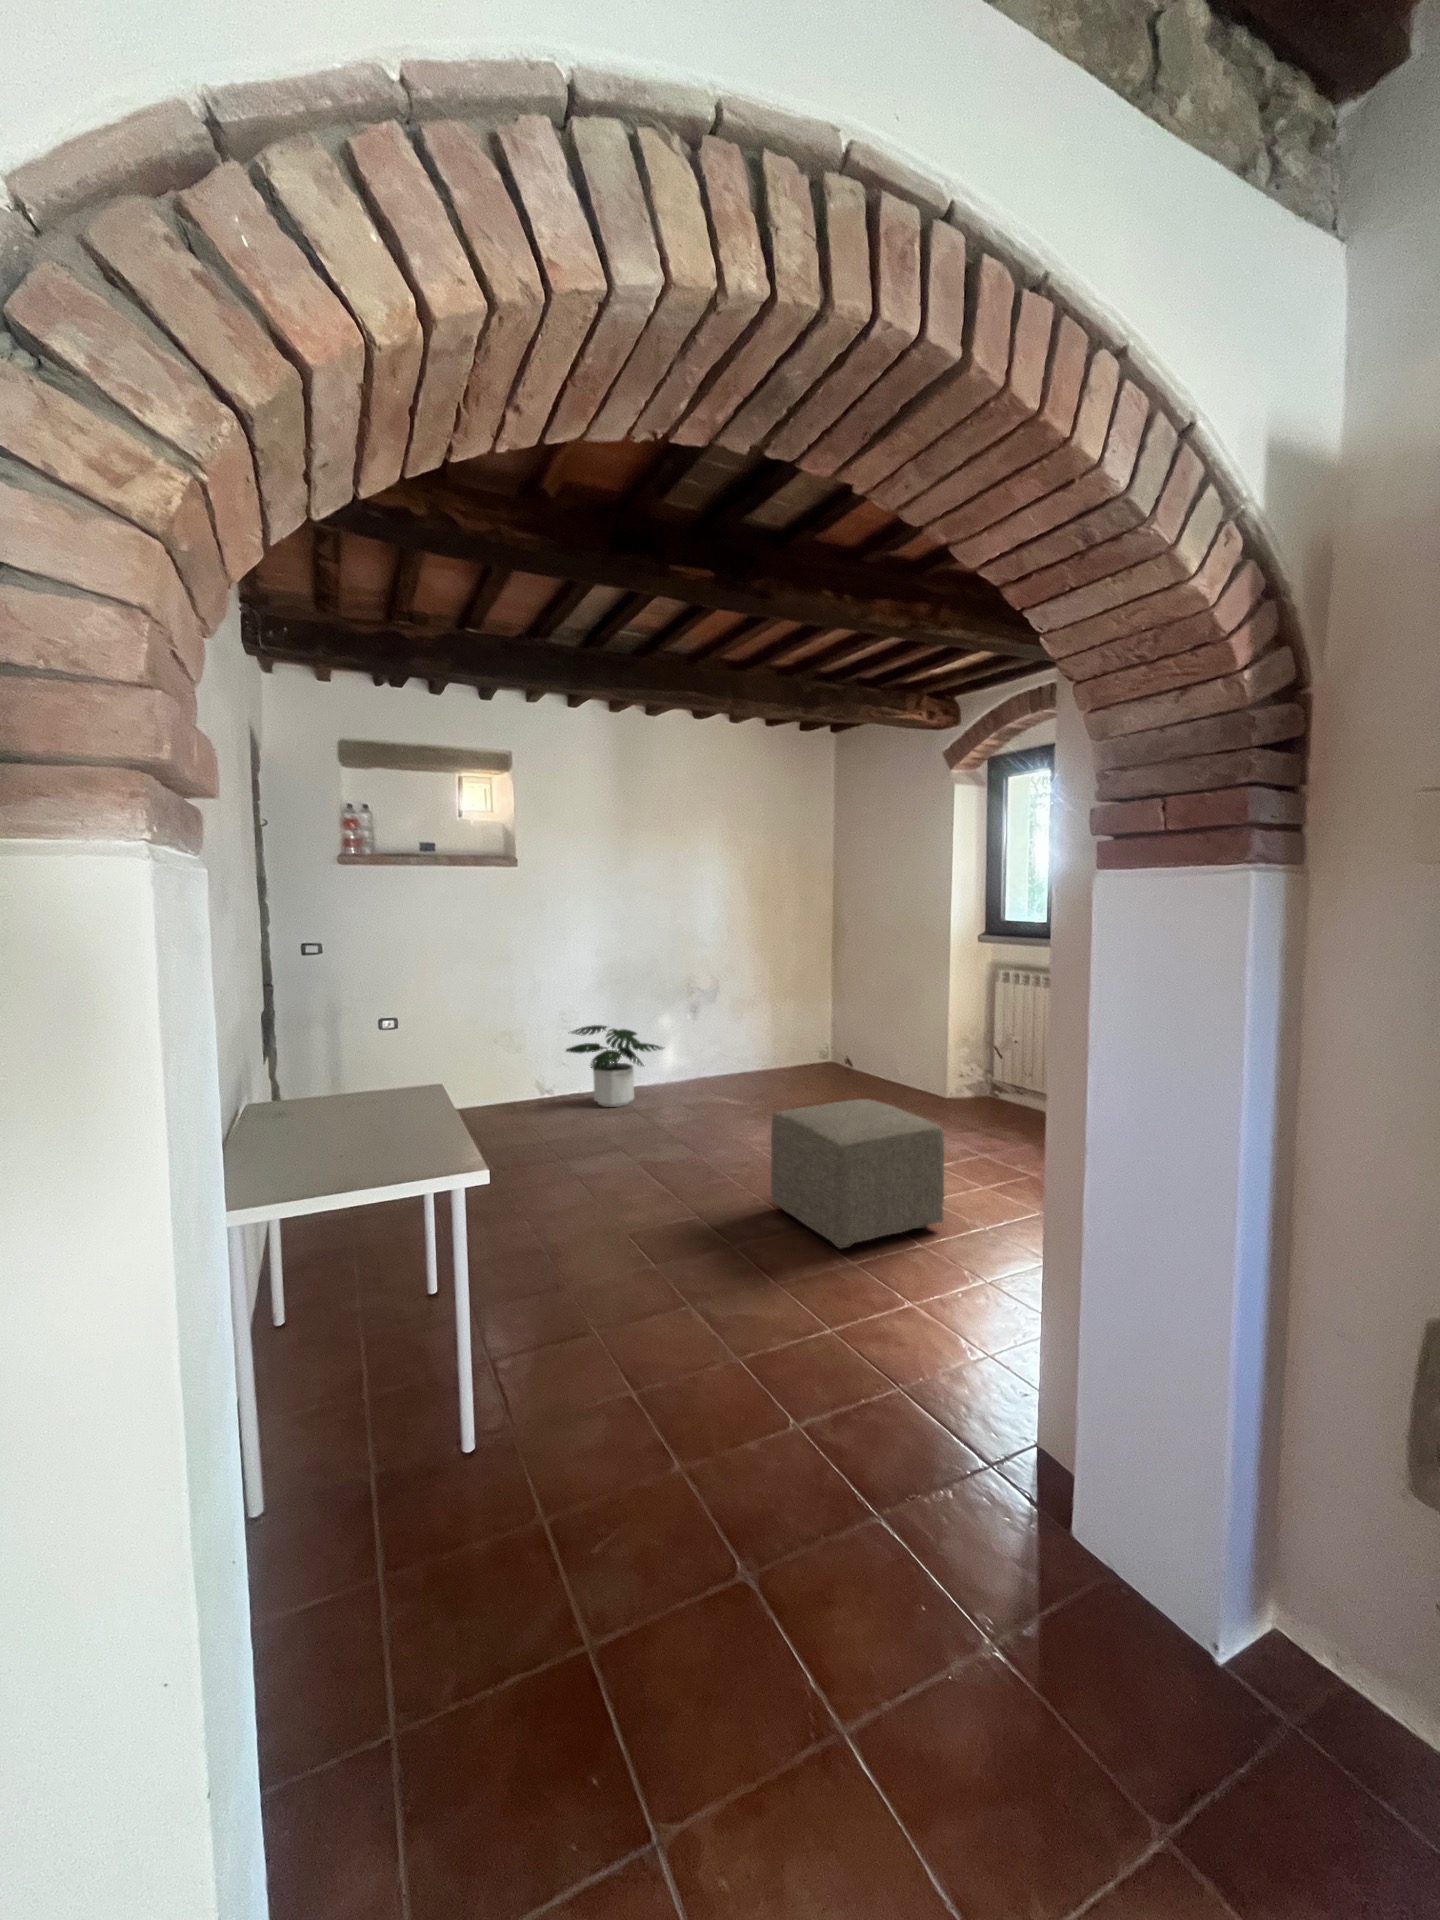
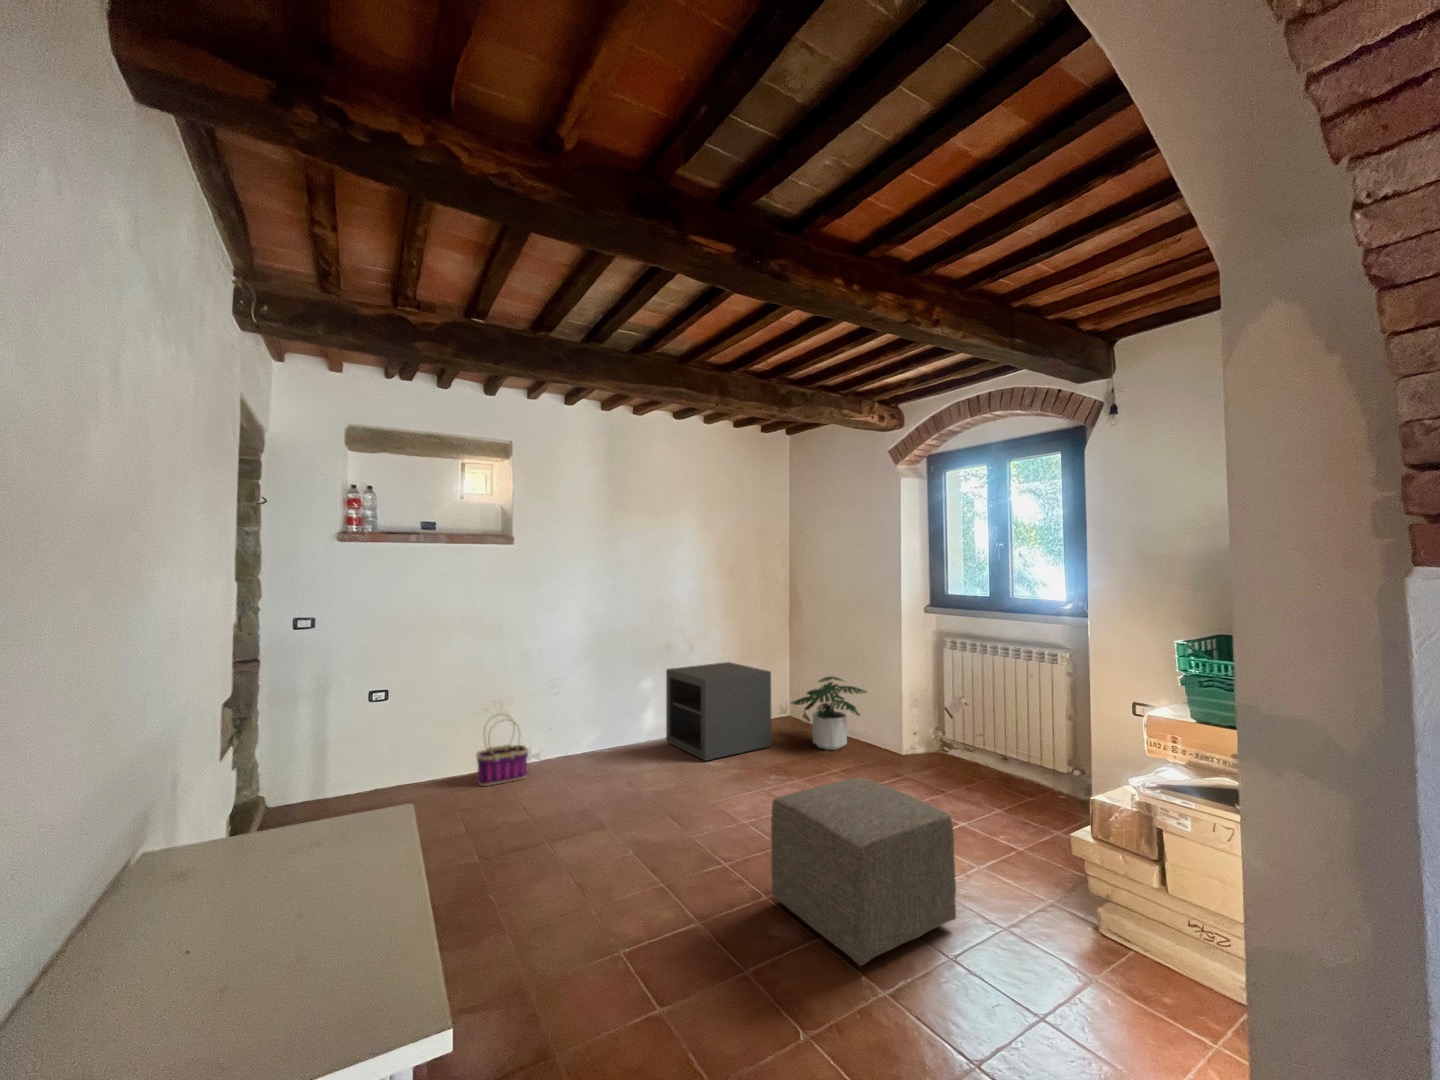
storage cabinet: none [687,998,802,1099] -> present [666,662,772,761]
potted plant: present [566,1025,663,1107] -> present [792,676,866,750]
basket: none [489,1046,542,1116] -> present [476,719,528,786]

